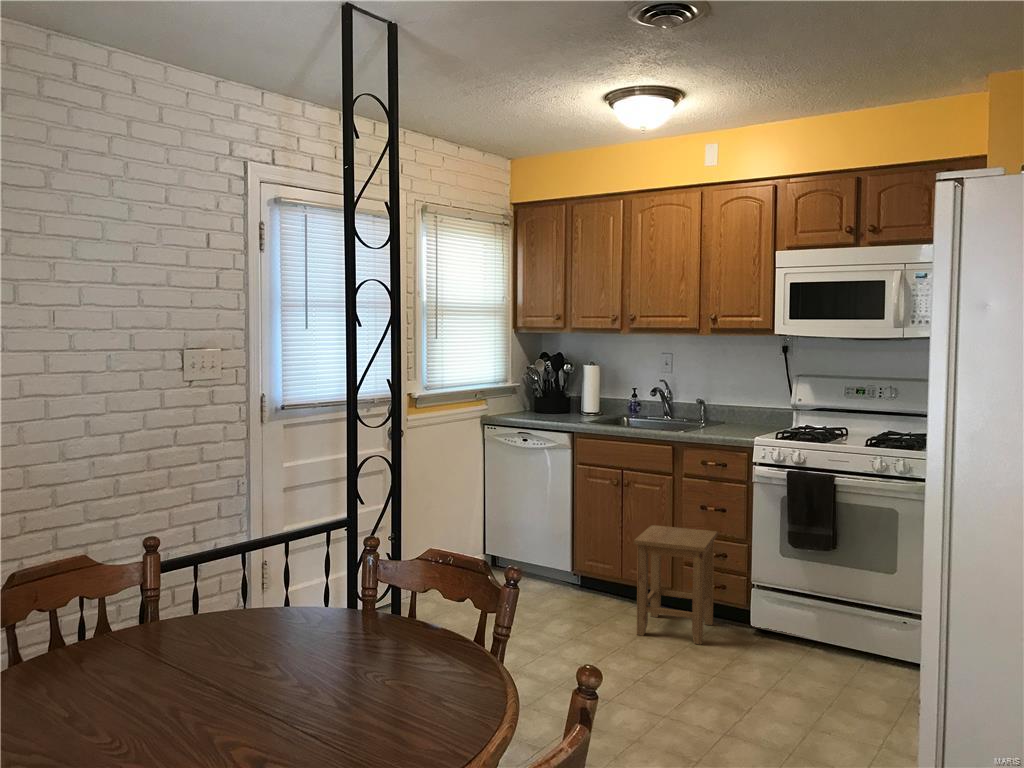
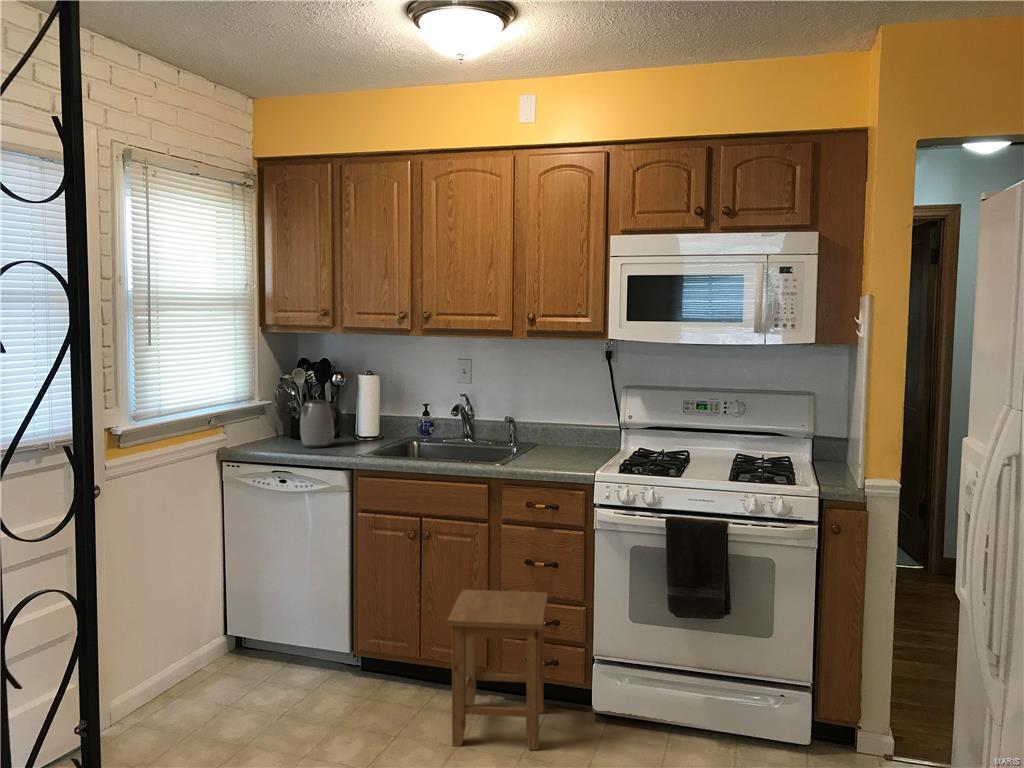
kettle: none [539,383,571,419] -> present [300,400,342,448]

